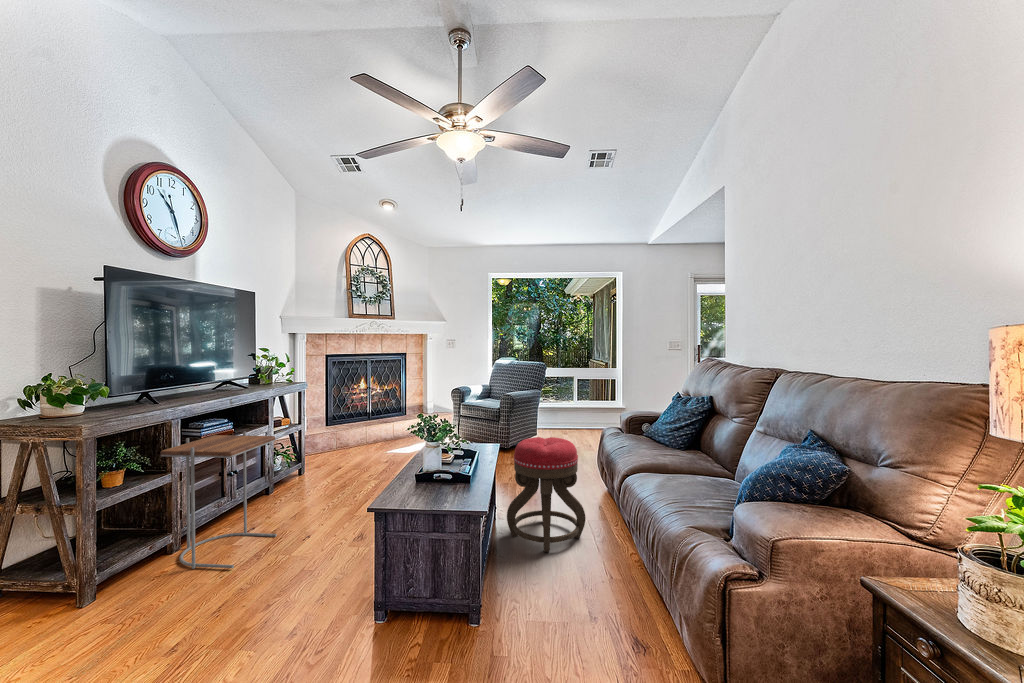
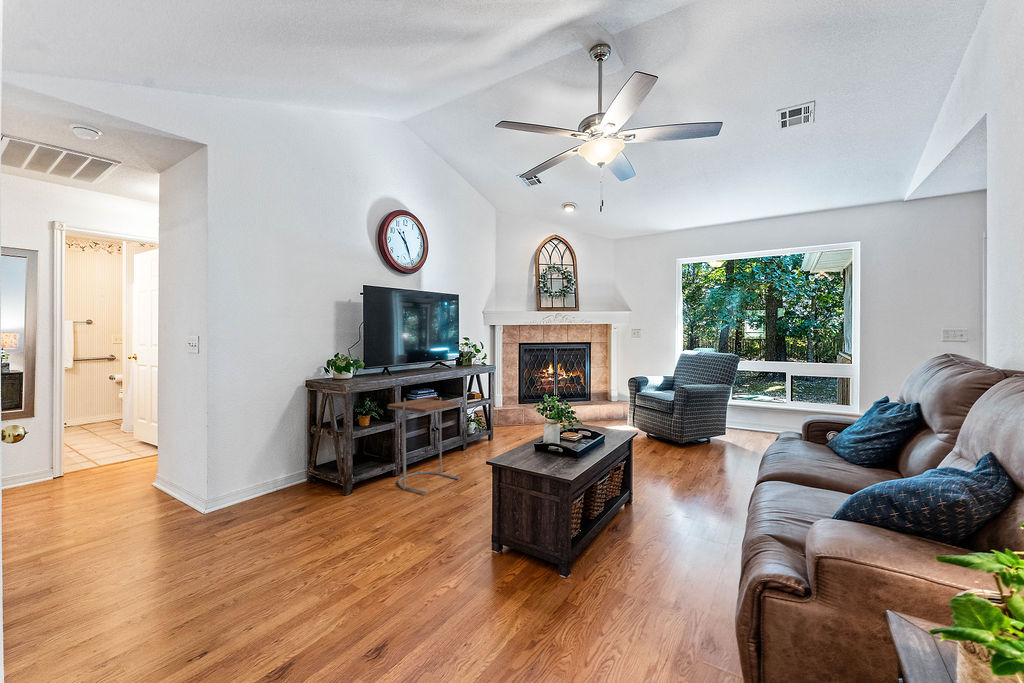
ottoman: present [507,437,586,552] -> none [640,426,722,537]

